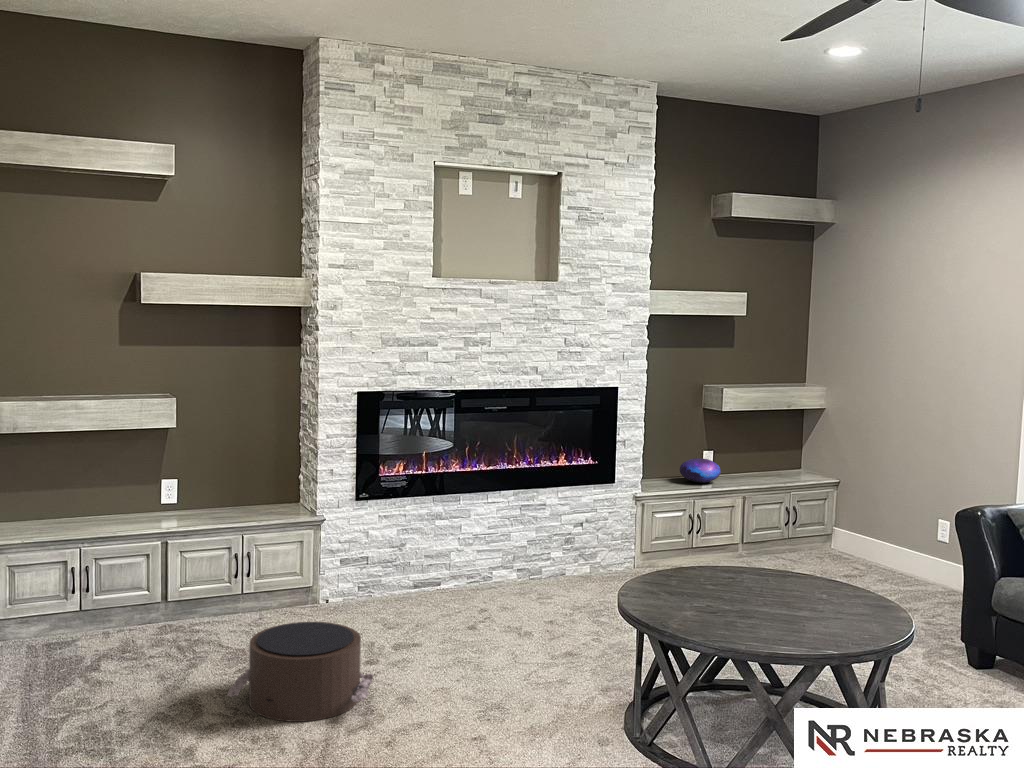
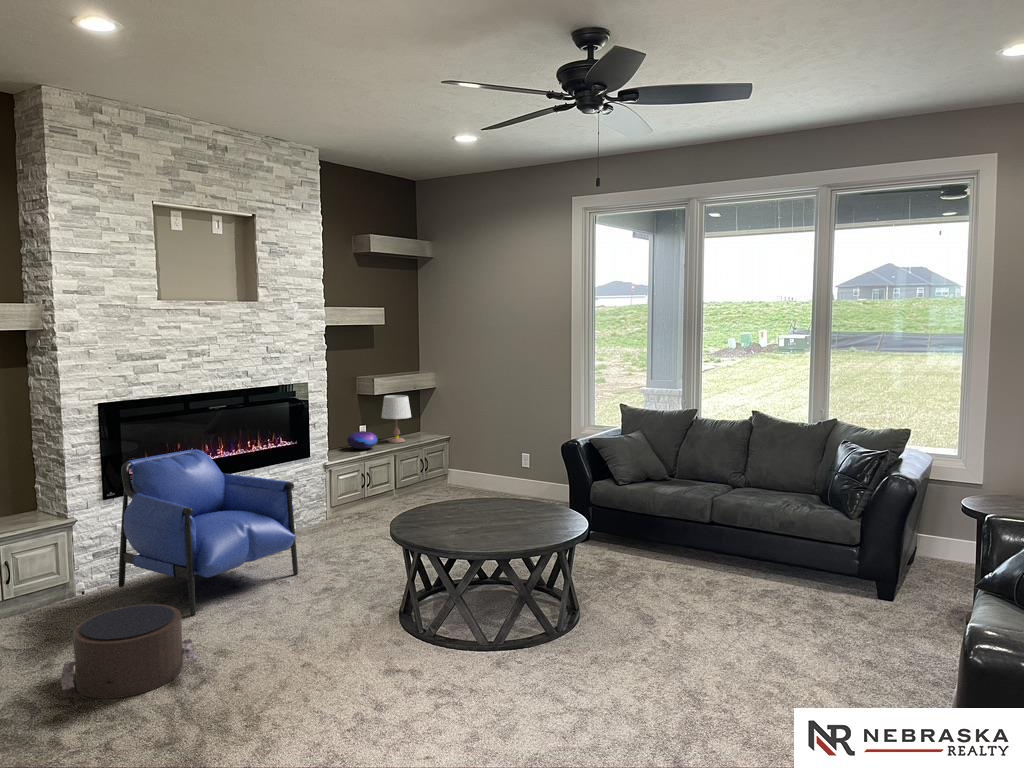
table lamp: none [734,414,776,480] -> present [382,395,411,443]
armchair: none [362,456,553,650] -> present [119,449,298,616]

